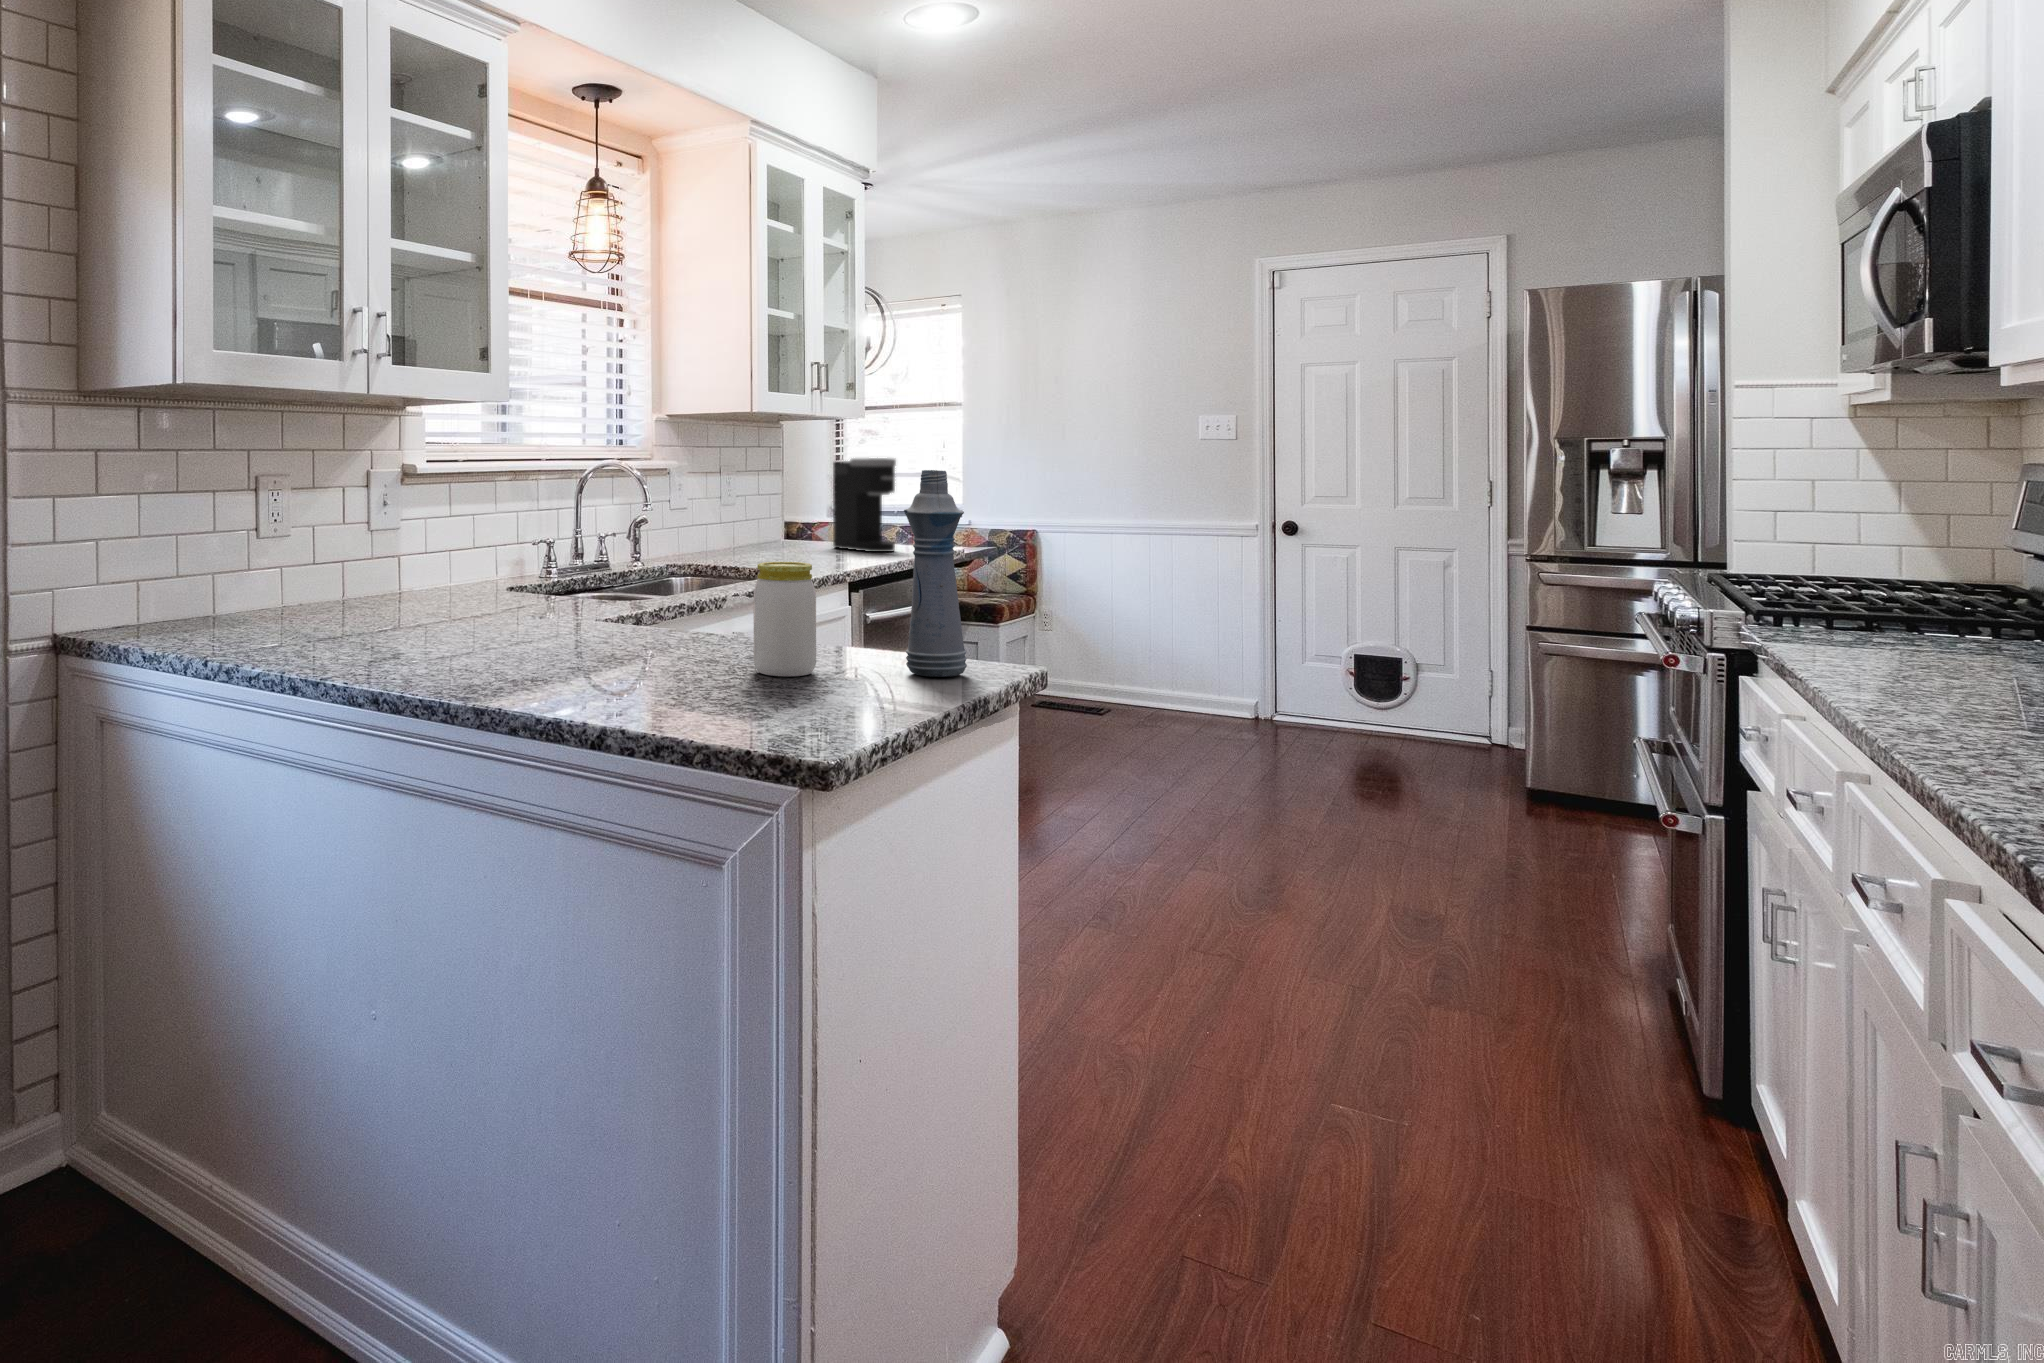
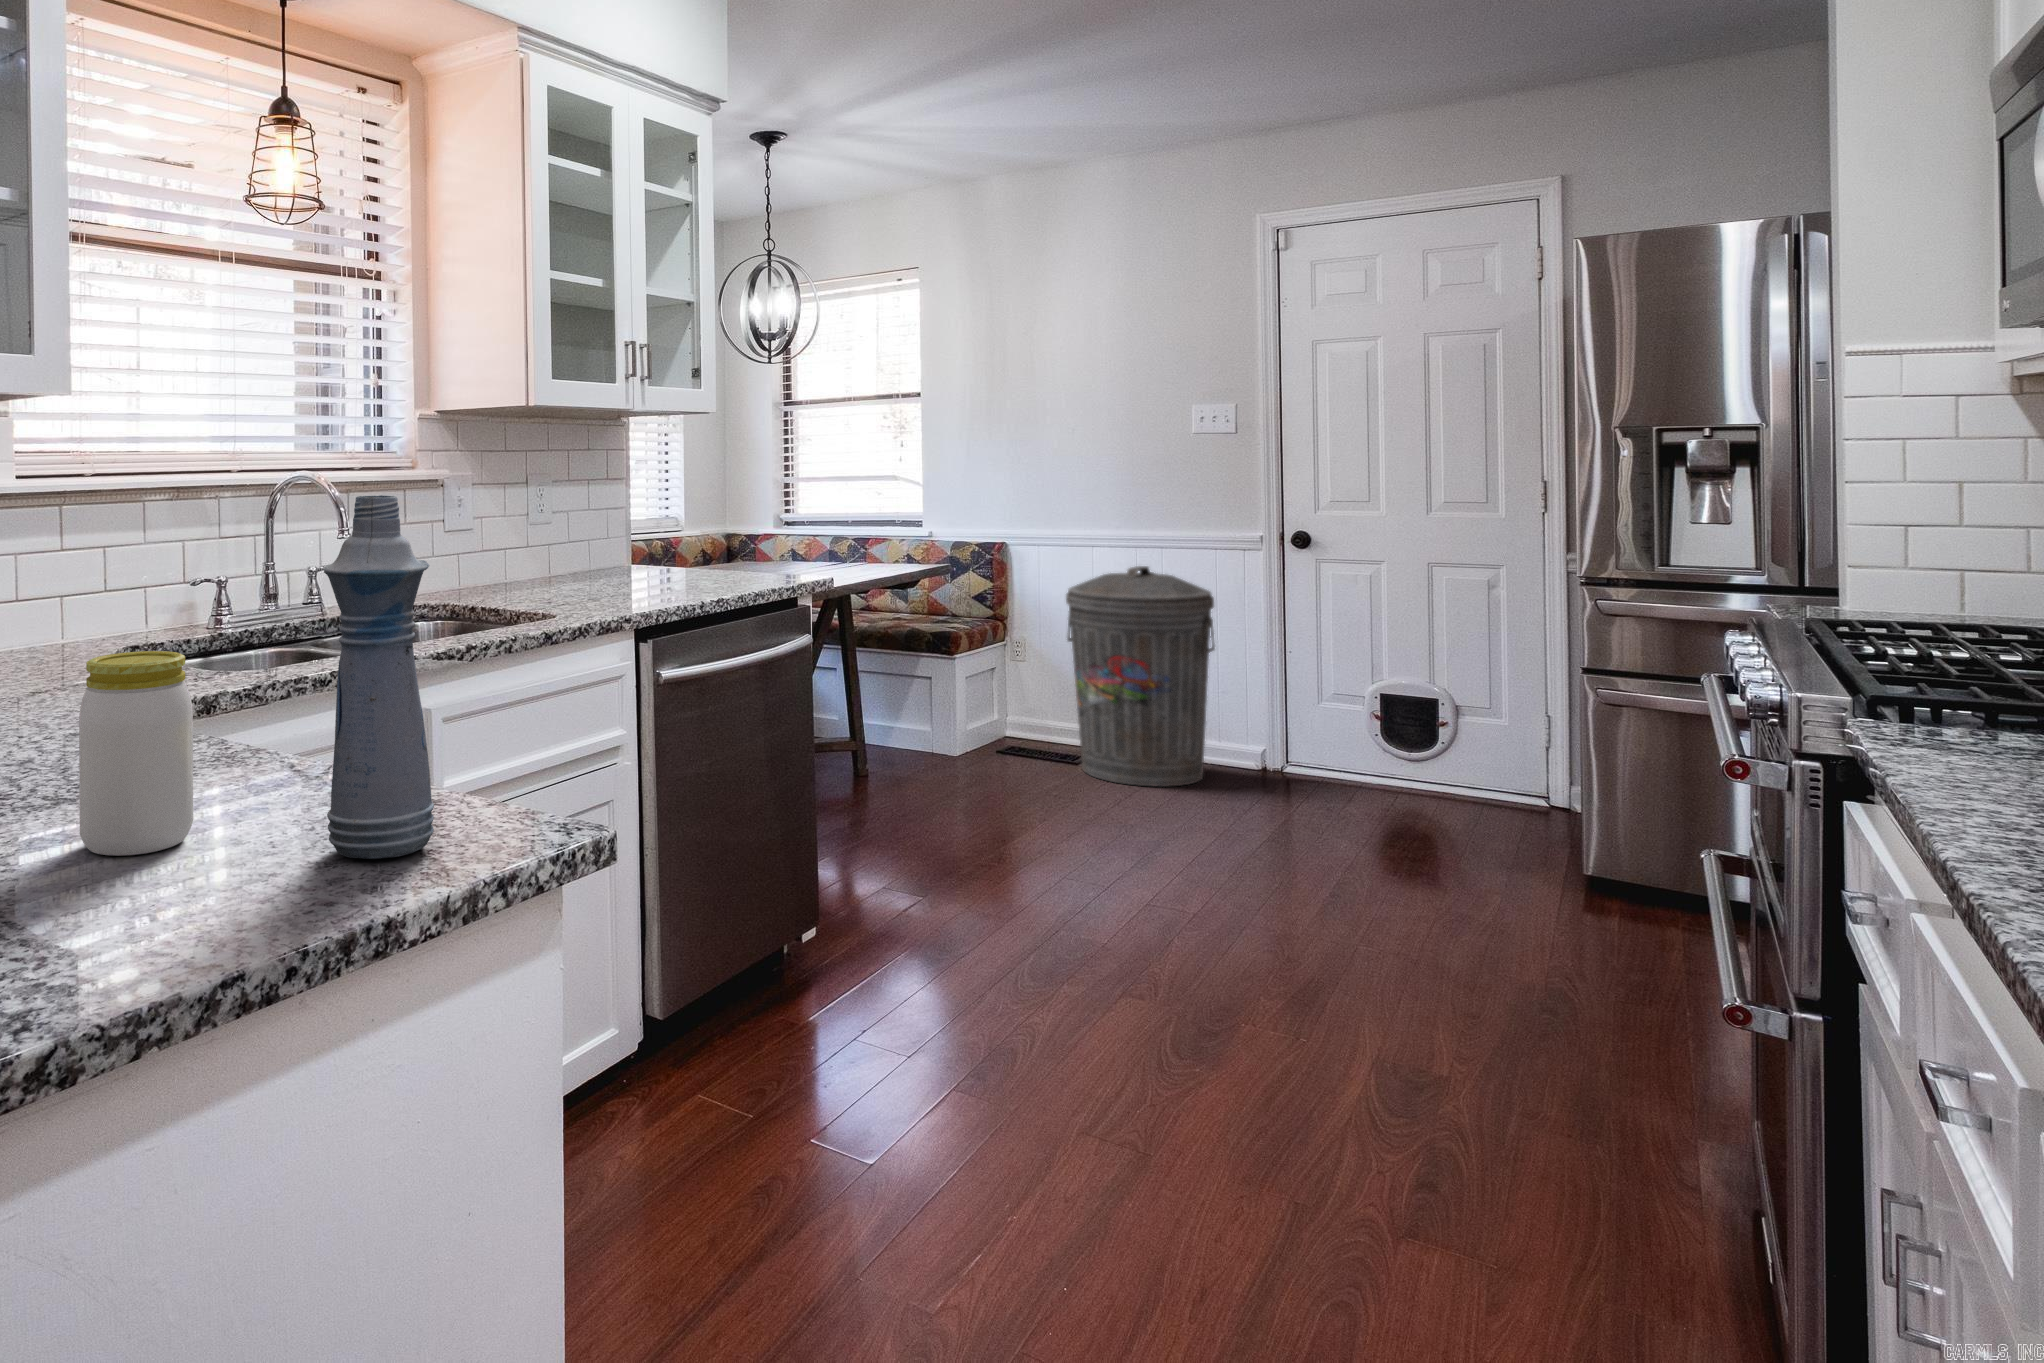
coffee maker: present [833,458,896,552] -> none [688,463,759,581]
trash can: none [1096,549,1220,730] -> present [1066,566,1215,787]

